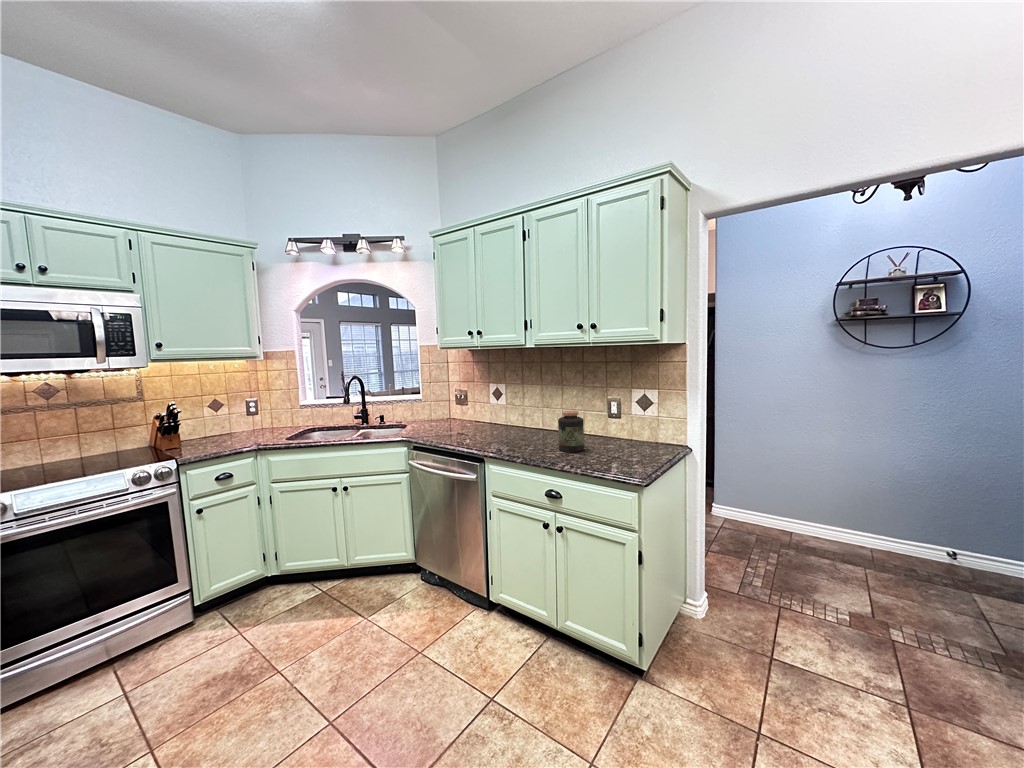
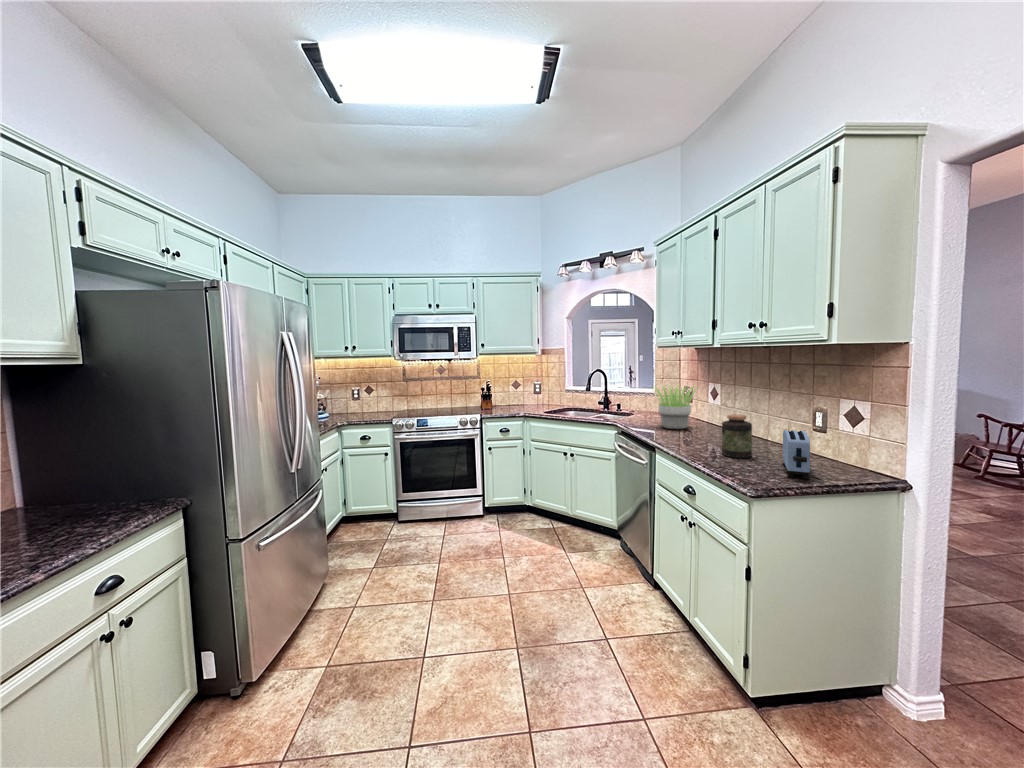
potted plant: none [444,385,498,434] -> present [656,386,696,429]
toaster: none [610,418,653,460] -> present [783,430,810,479]

